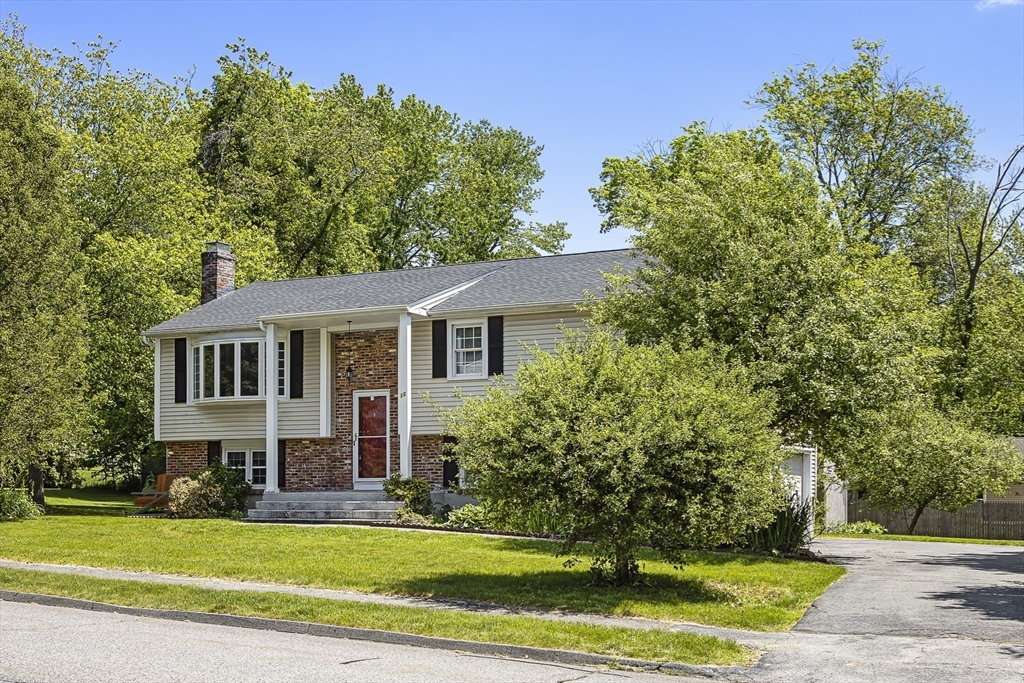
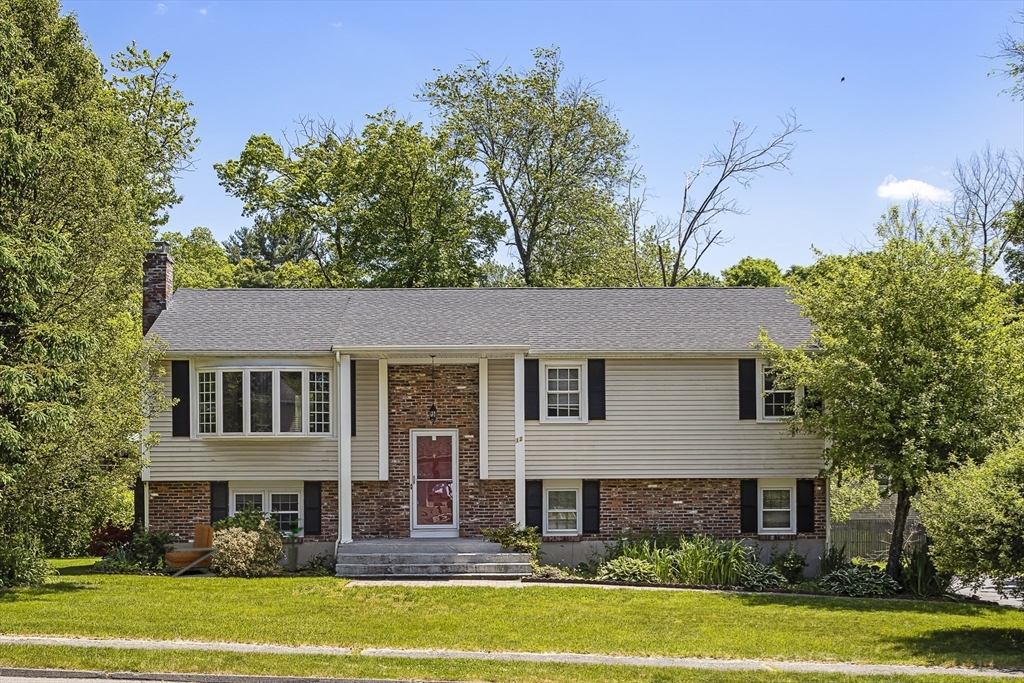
potted plant: none [227,469,245,515] -> present [287,519,304,572]

